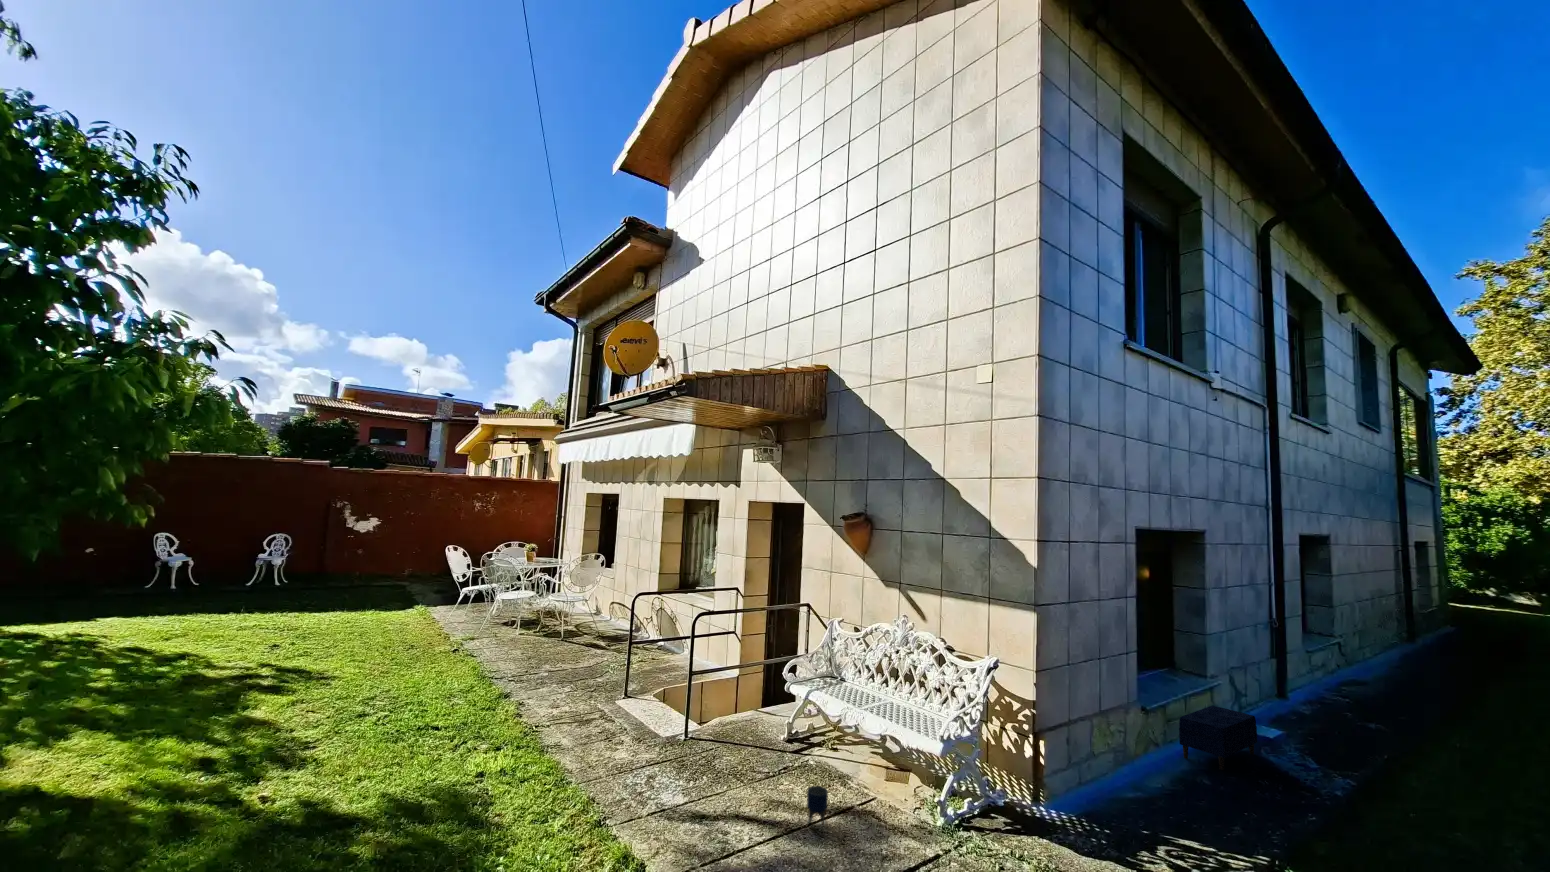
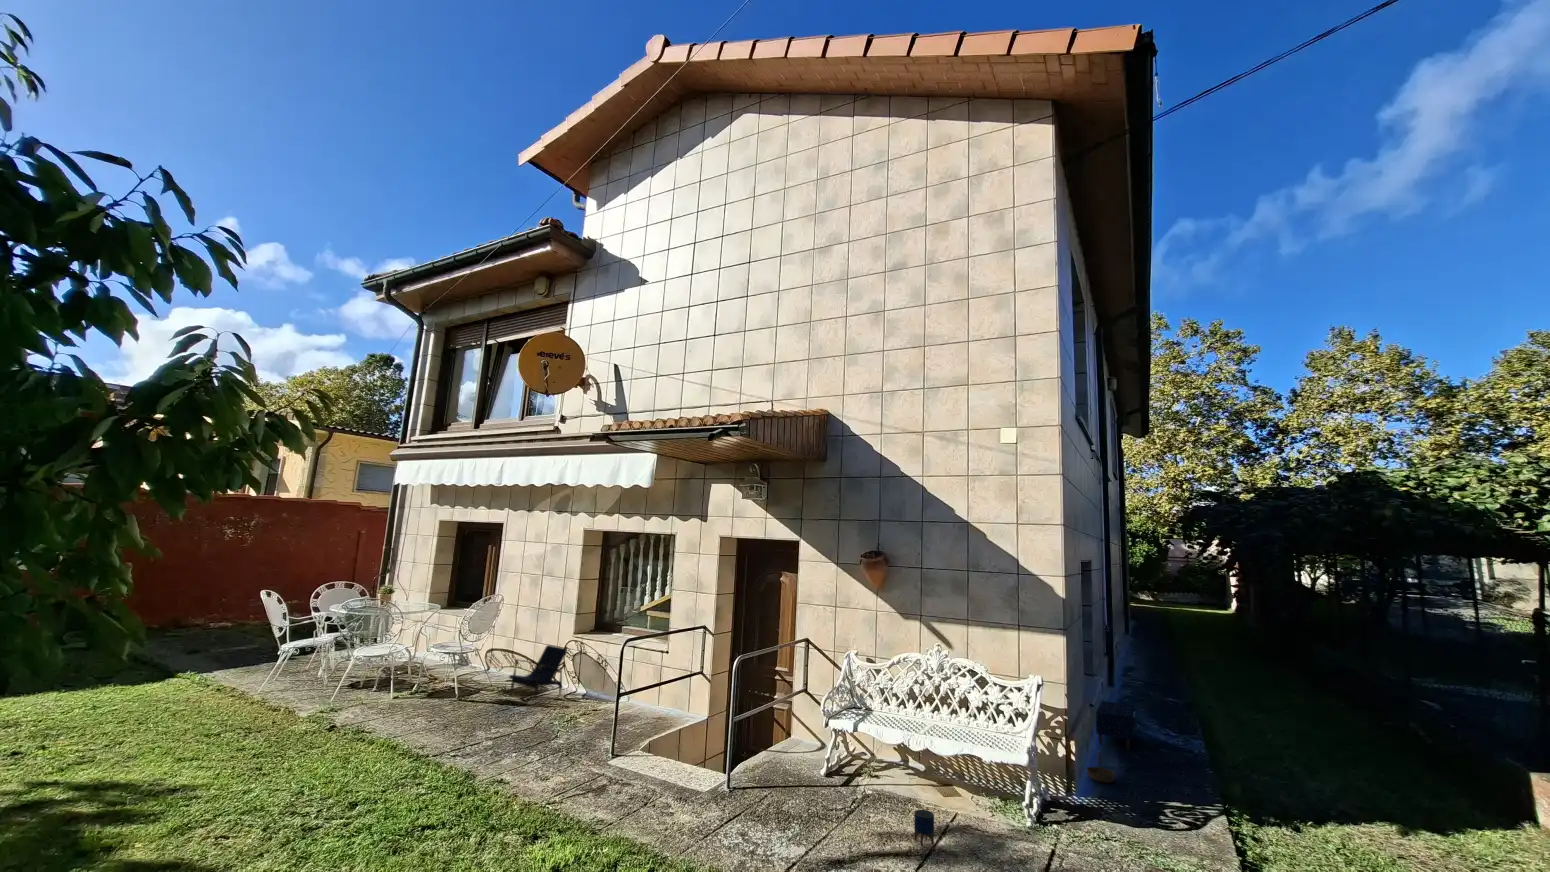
lounge chair: none [607,600,654,648] -> present [509,645,567,700]
basket: none [1112,761,1149,802] -> present [1086,751,1115,783]

